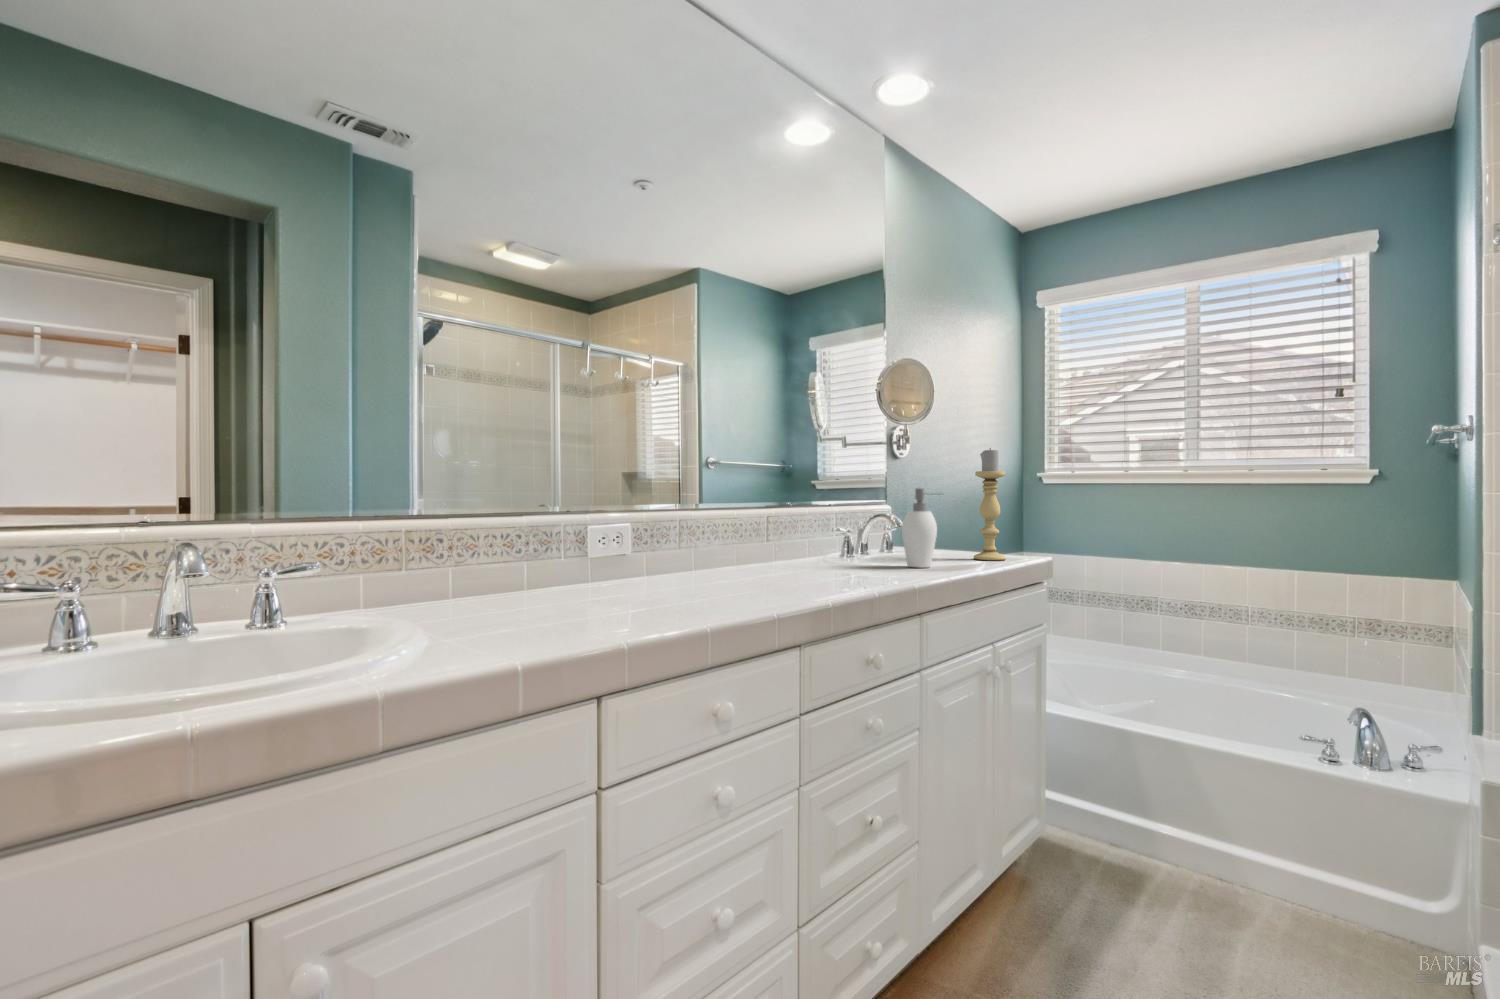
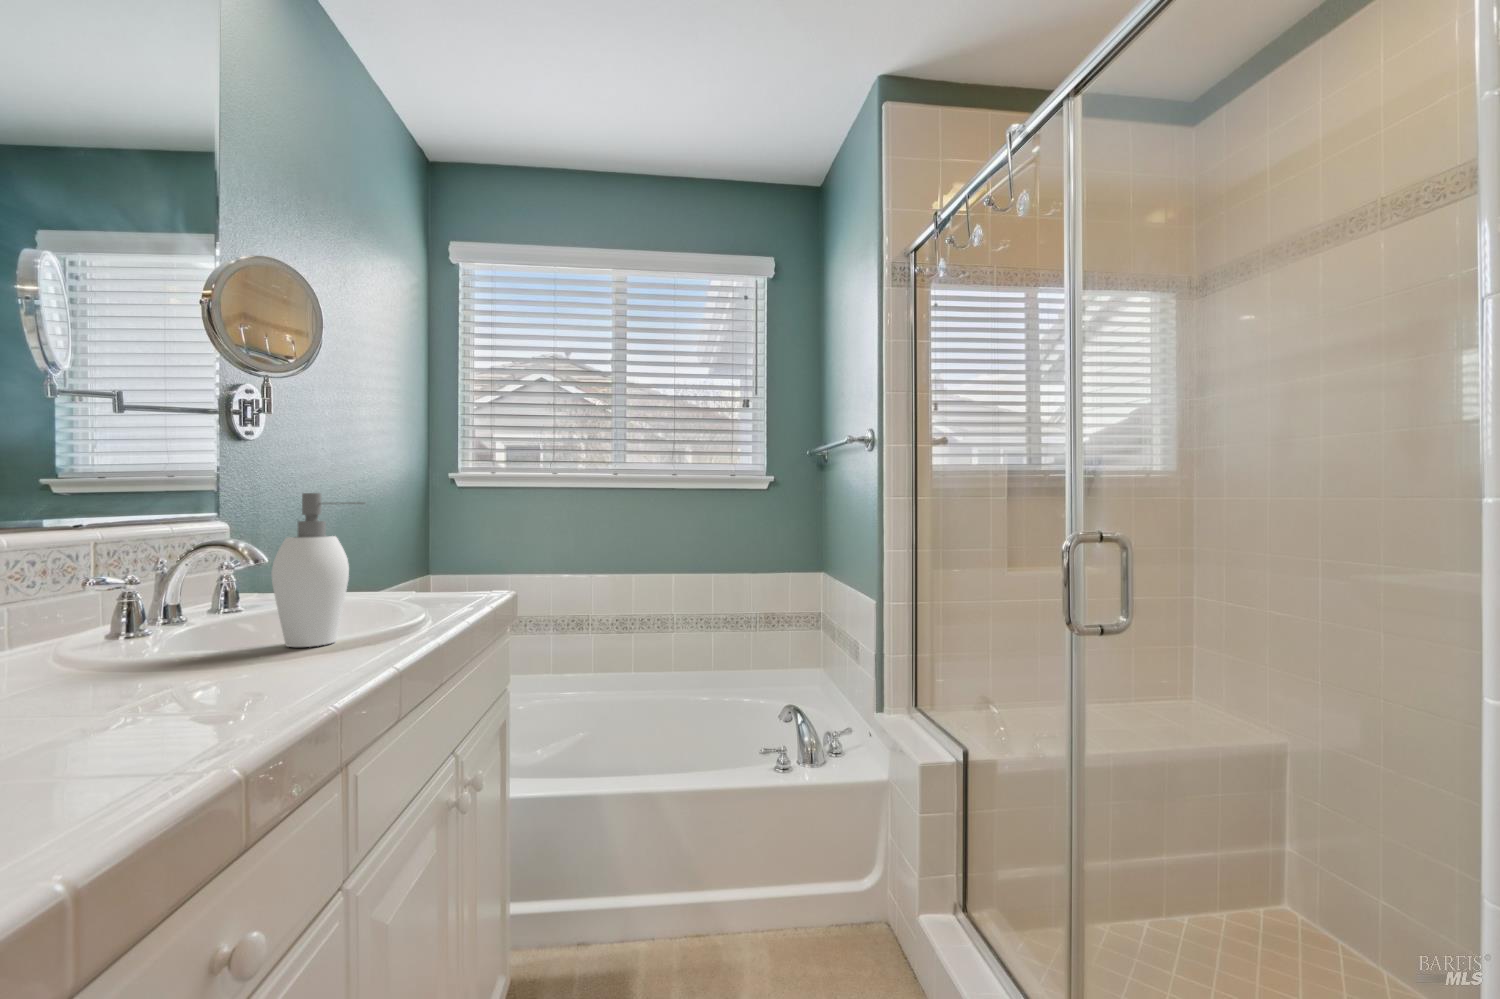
candle holder: present [974,448,1006,560] -> none [401,429,454,609]

